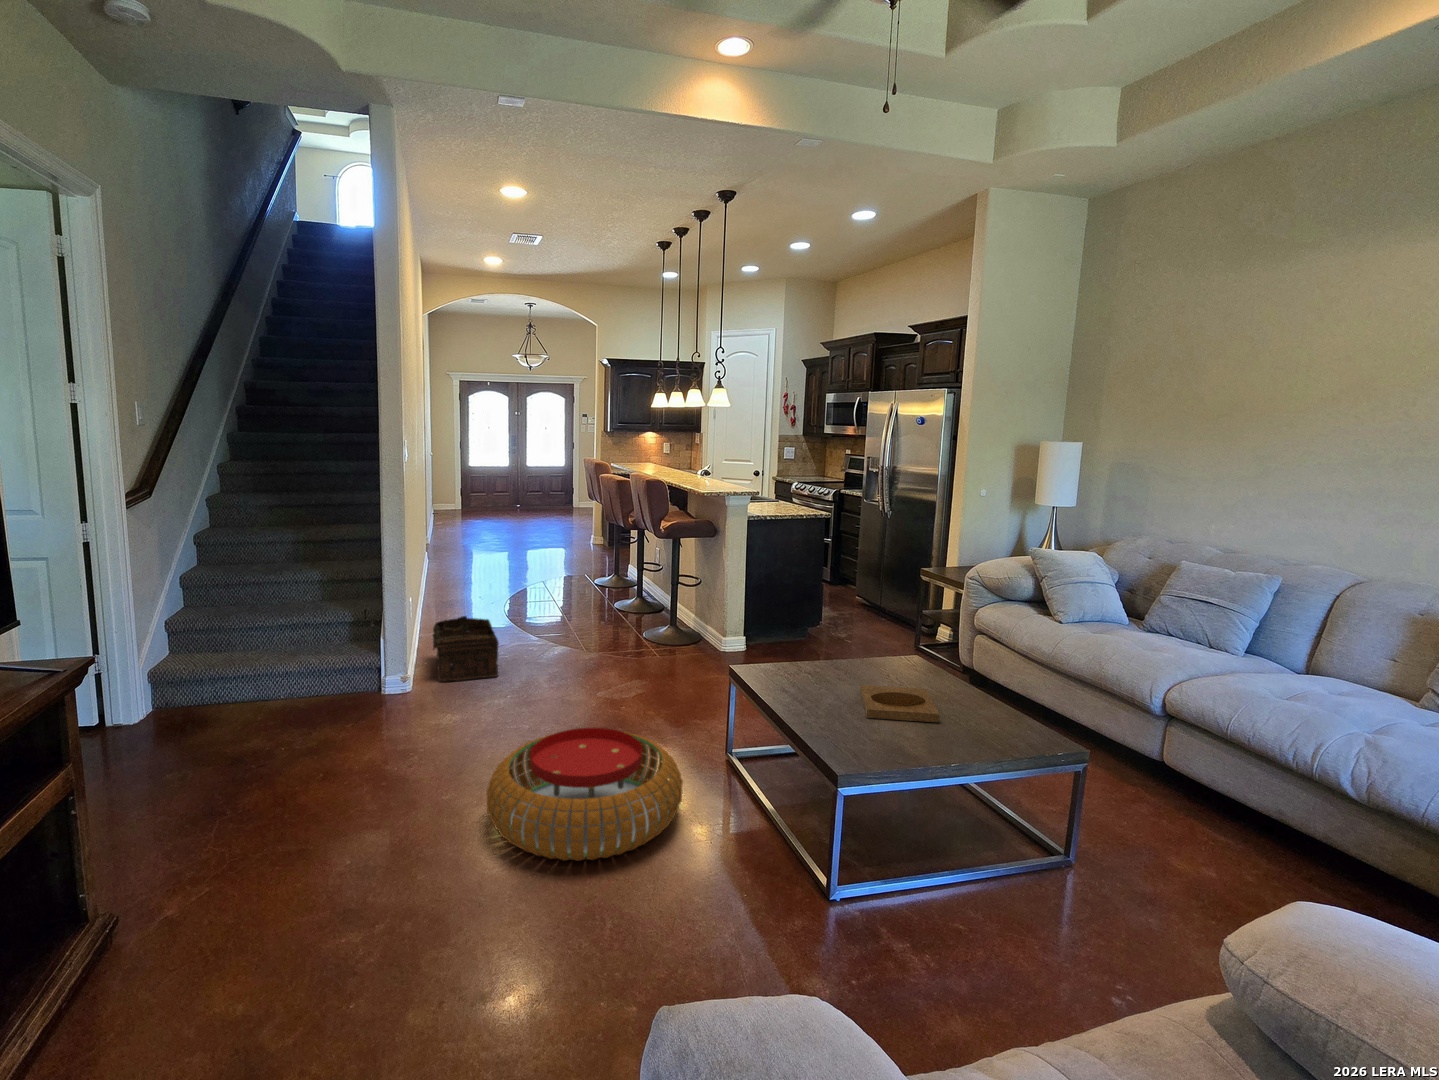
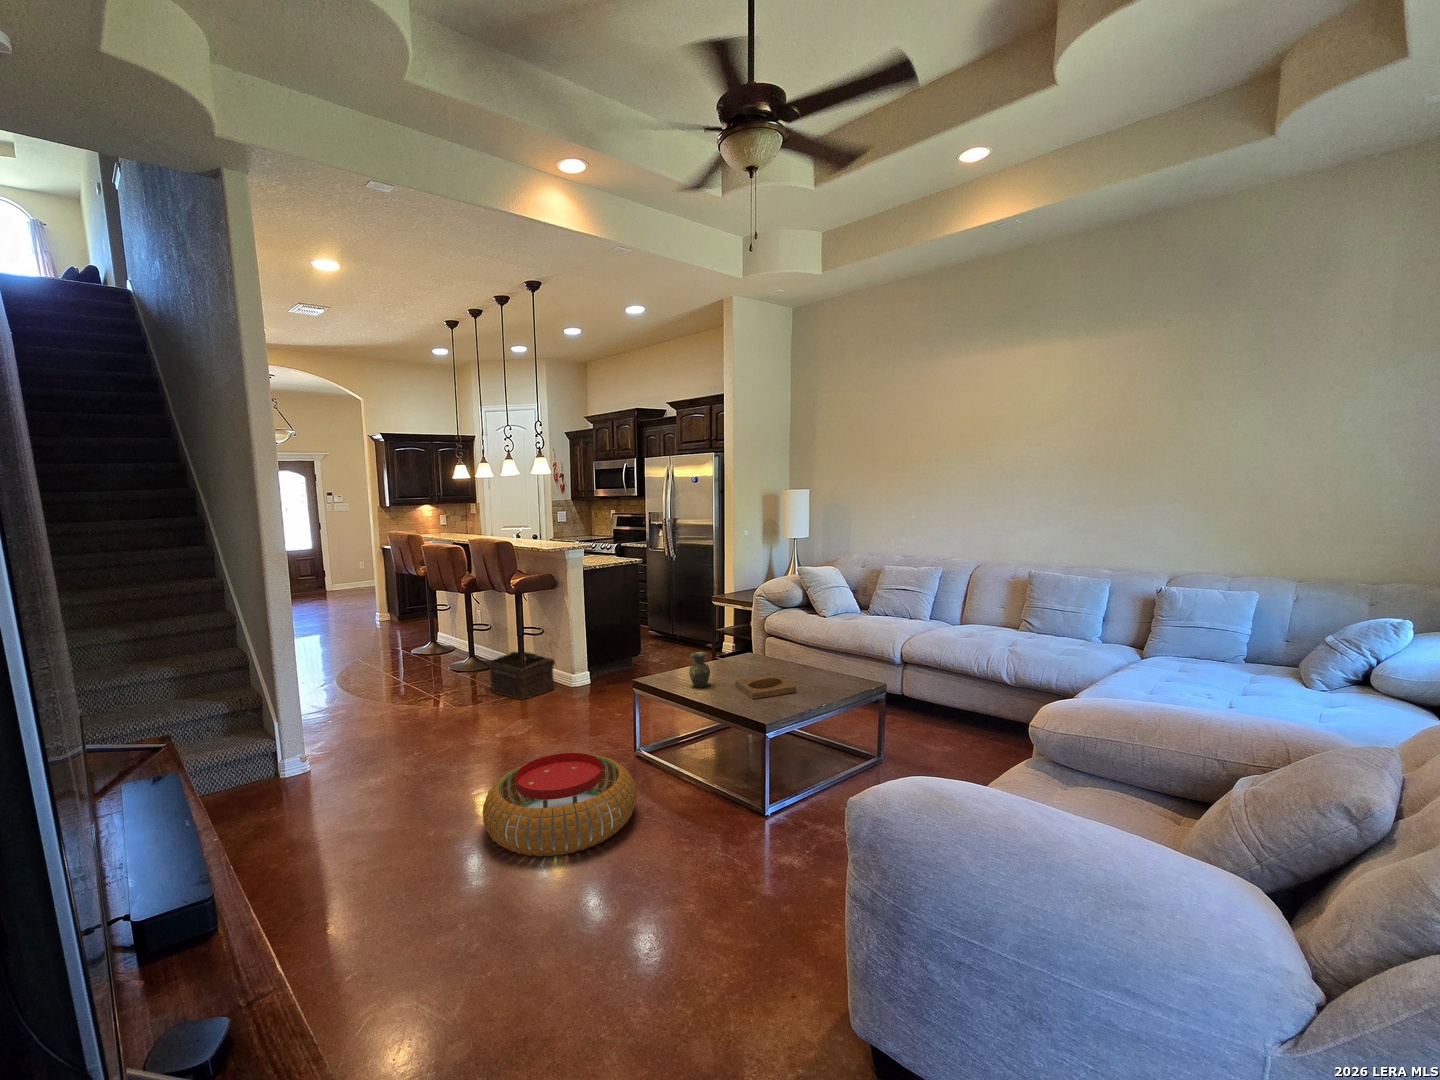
basket: present [433,616,499,681] -> present [489,652,555,700]
vase: none [799,635,829,684] -> present [689,652,710,687]

